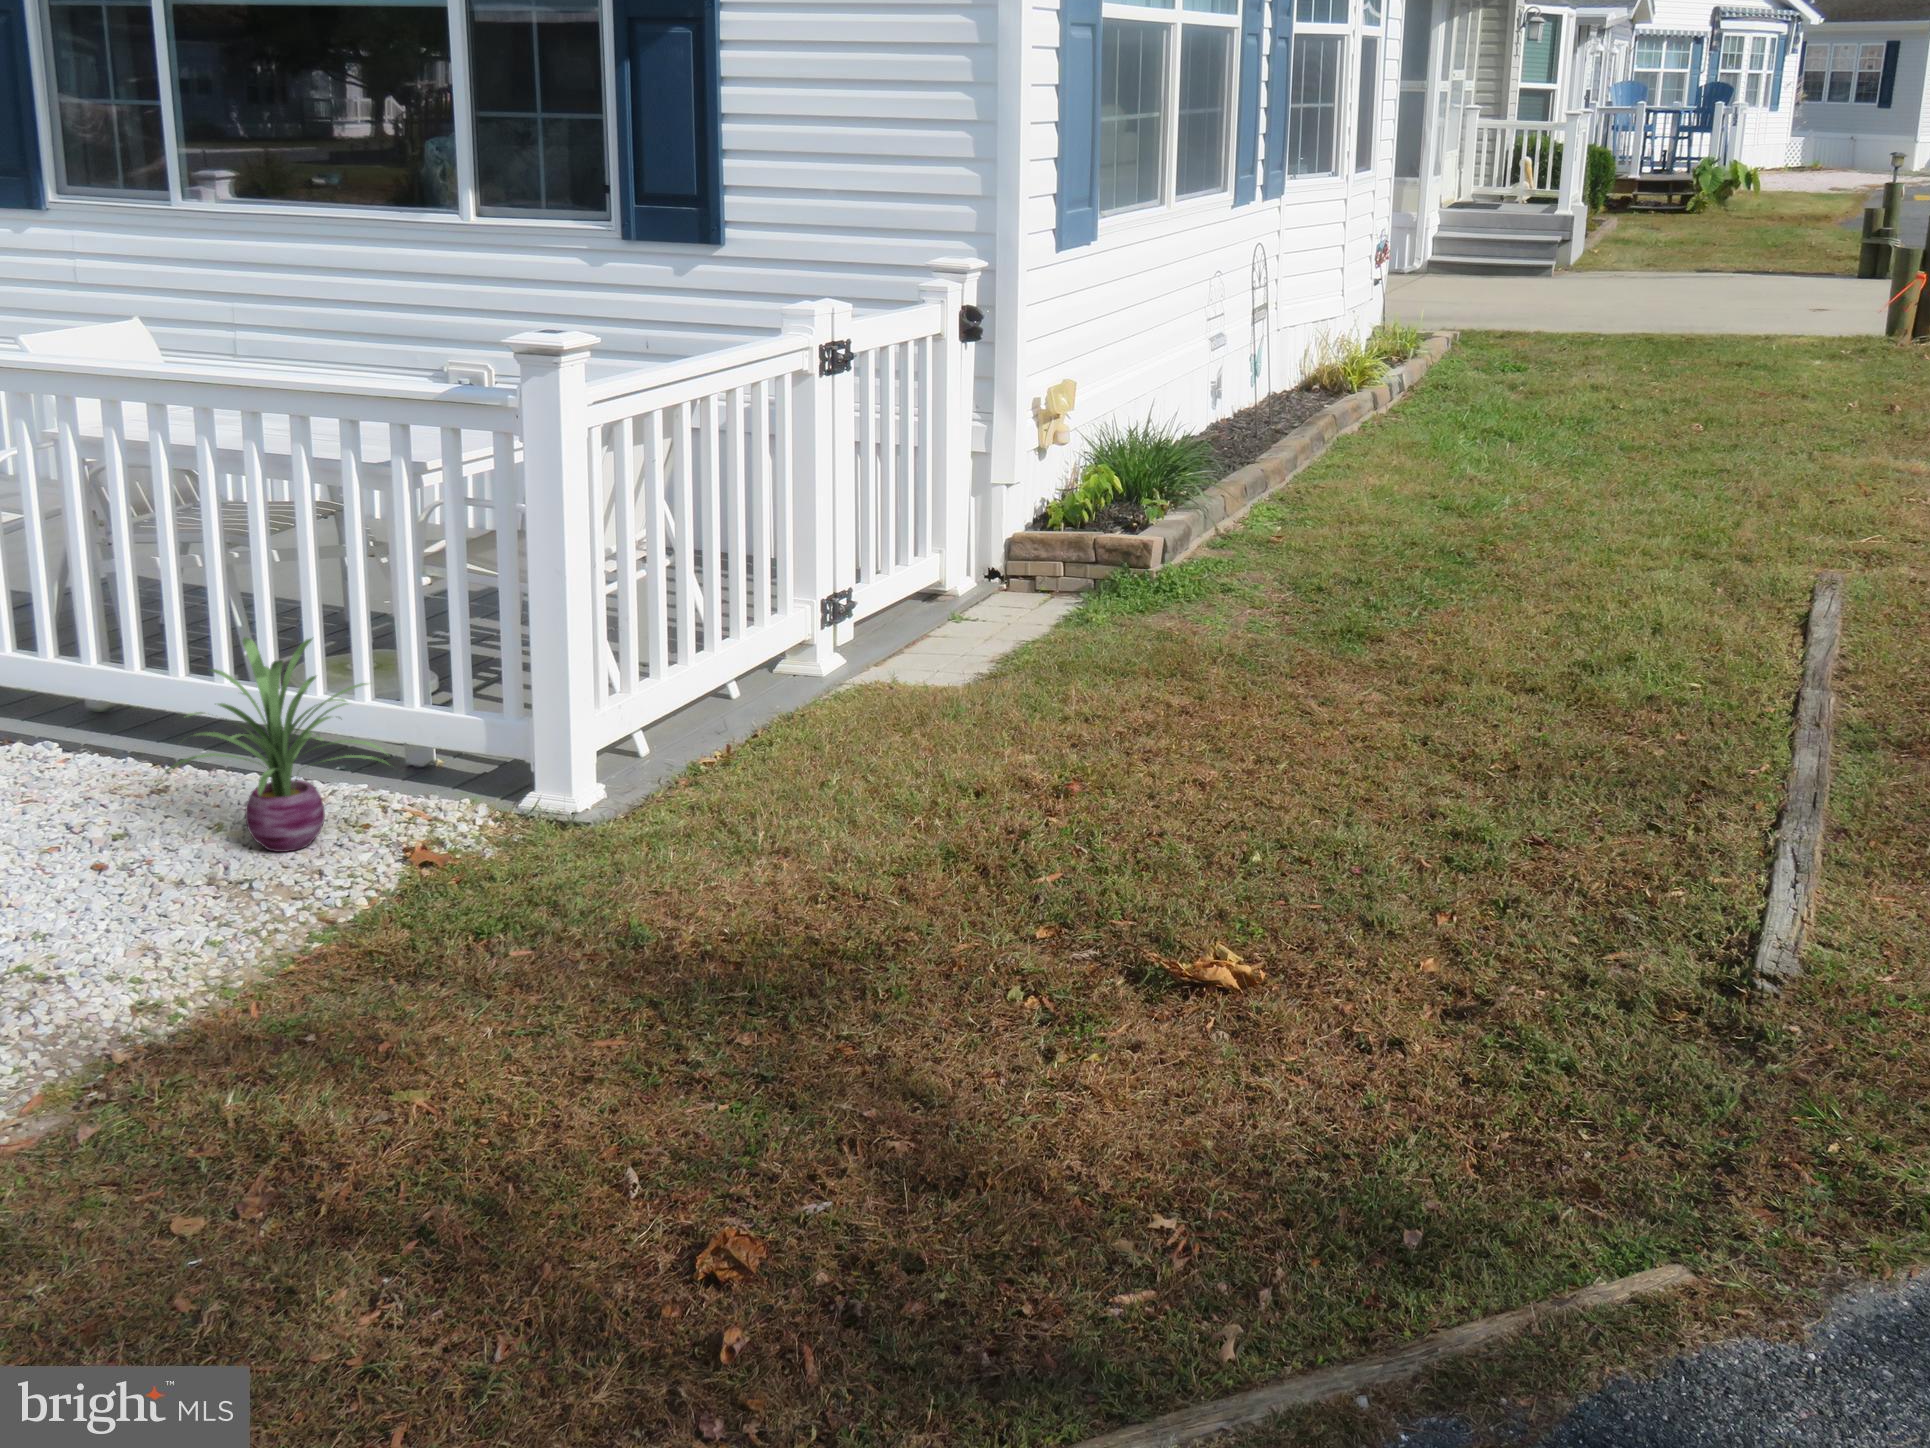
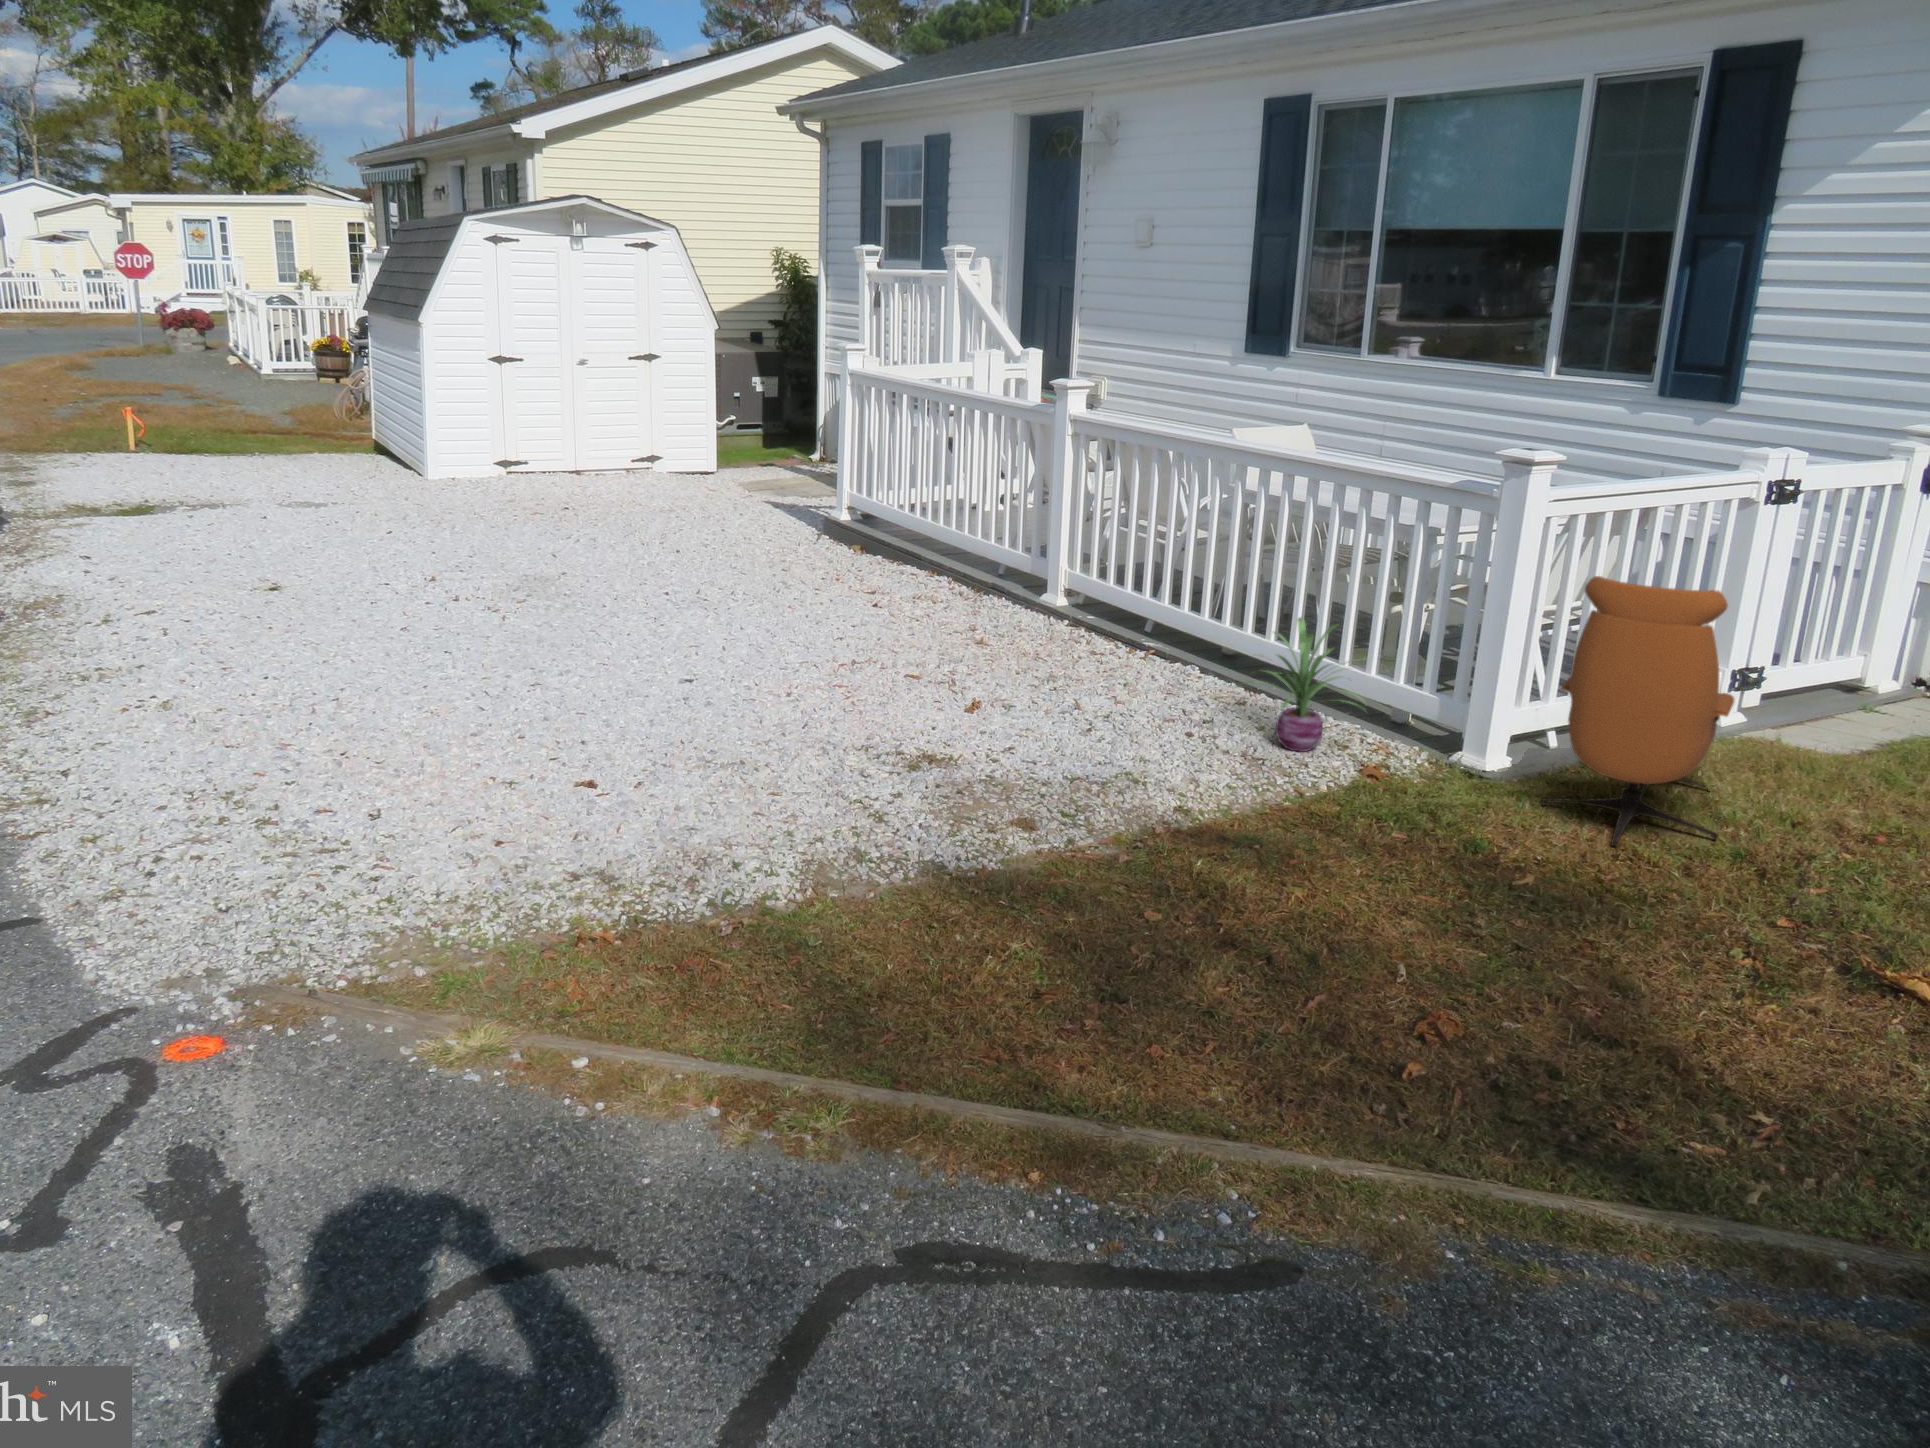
lounge chair: none [671,507,897,879] -> present [1542,576,1735,846]

